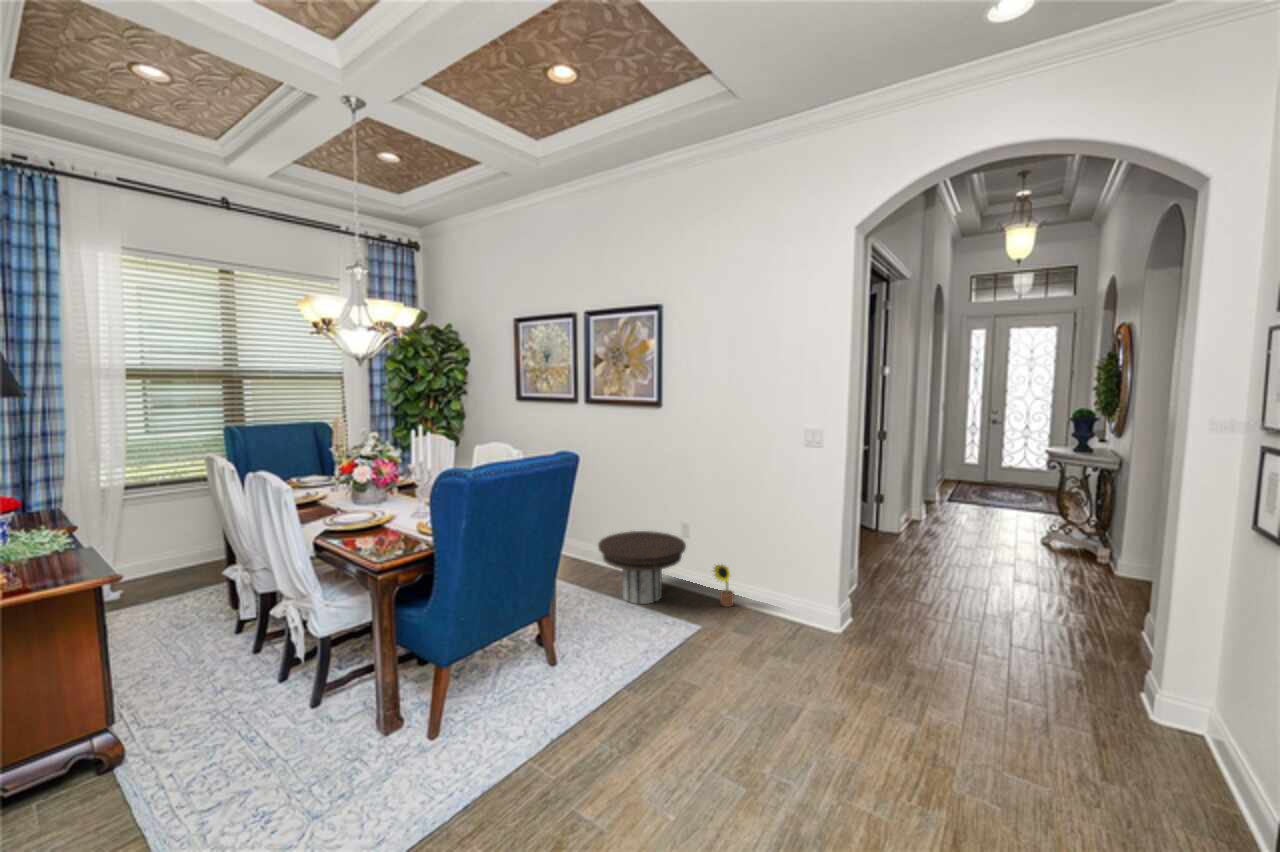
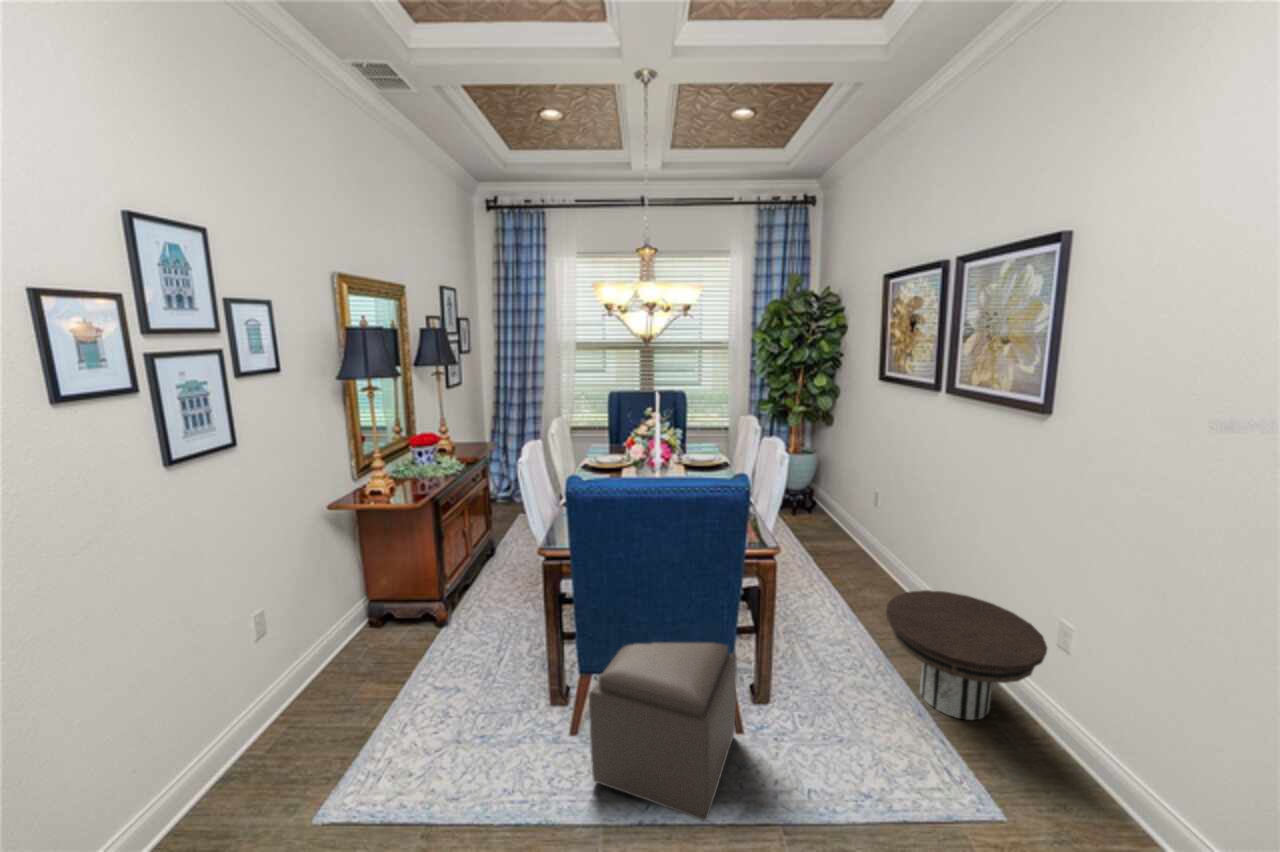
decorative plant: present [713,565,734,607] -> none [1078,720,1130,813]
ottoman: none [465,592,590,745] -> present [589,643,737,821]

